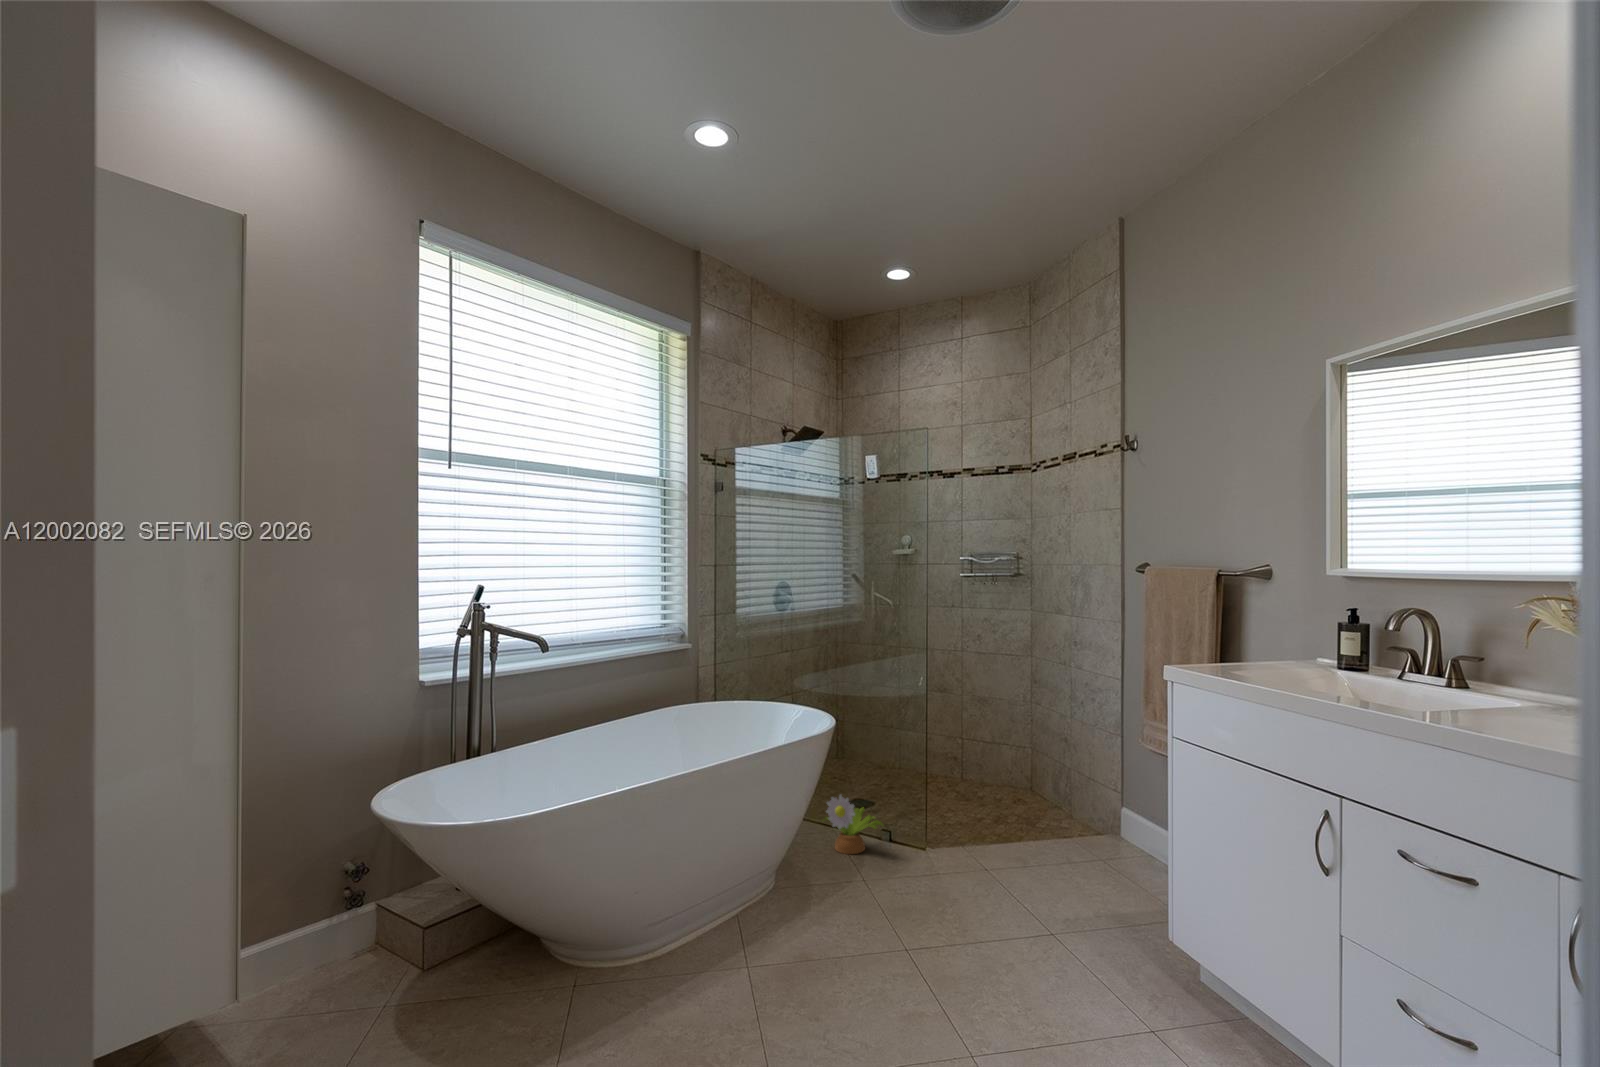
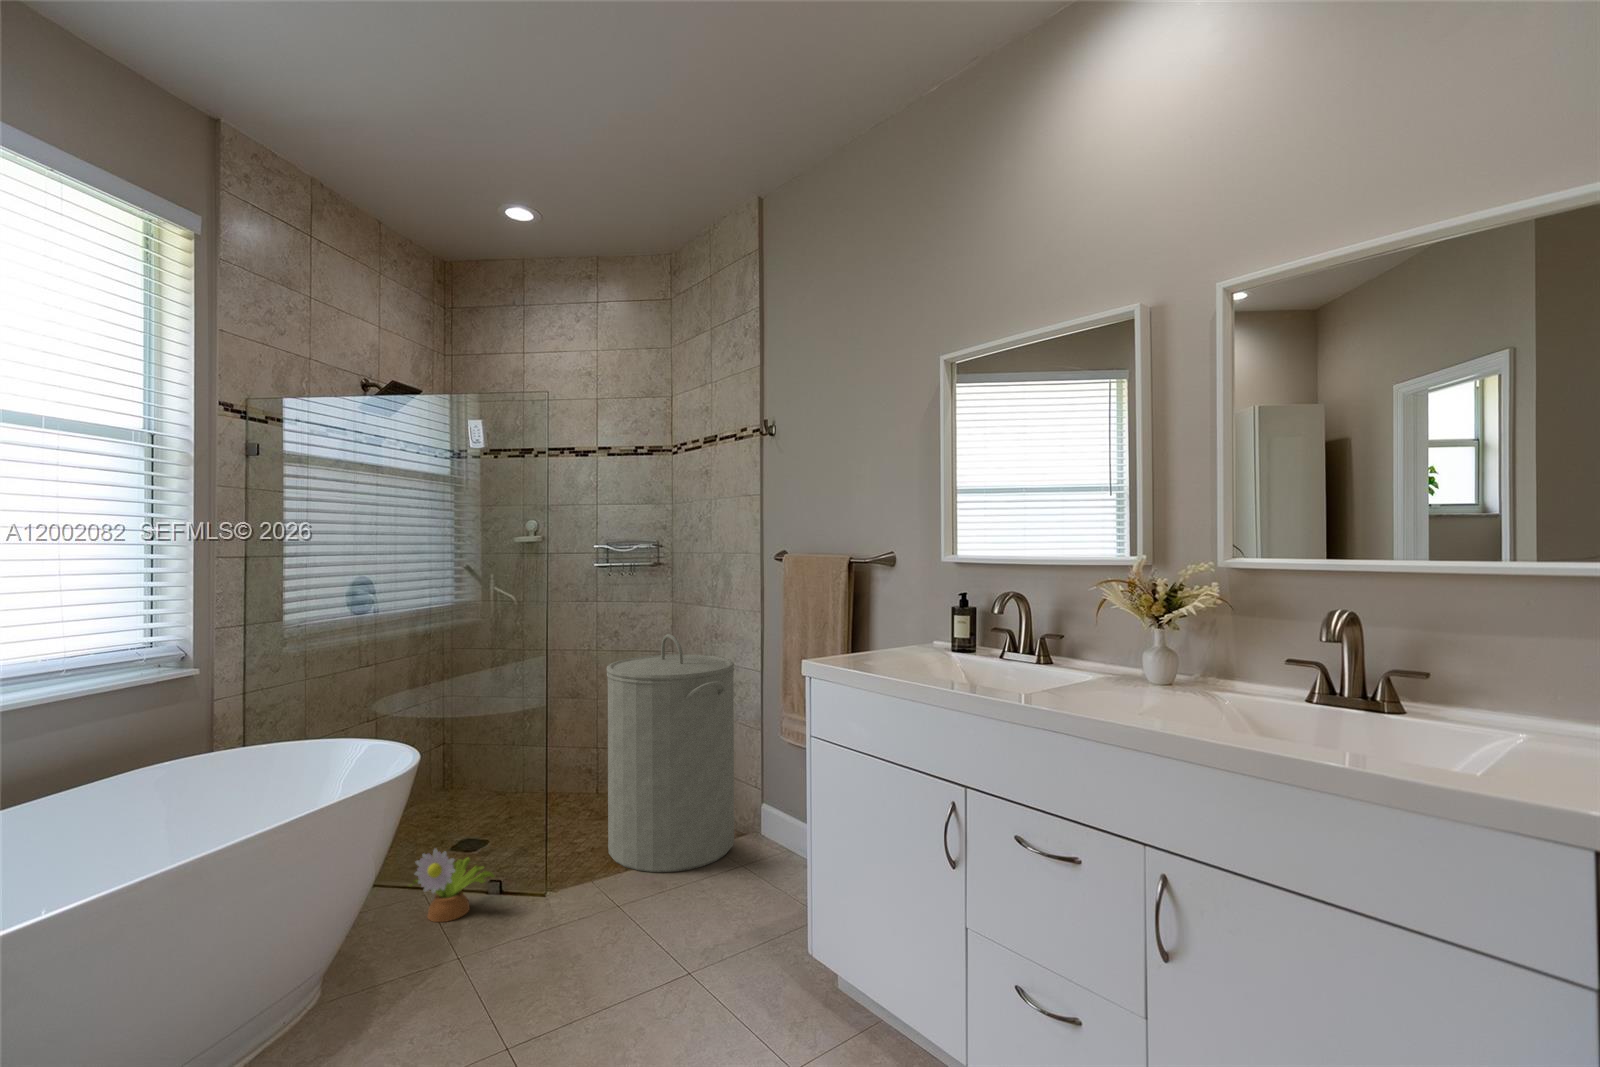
laundry hamper: none [973,637,1095,855] -> present [606,634,734,872]

